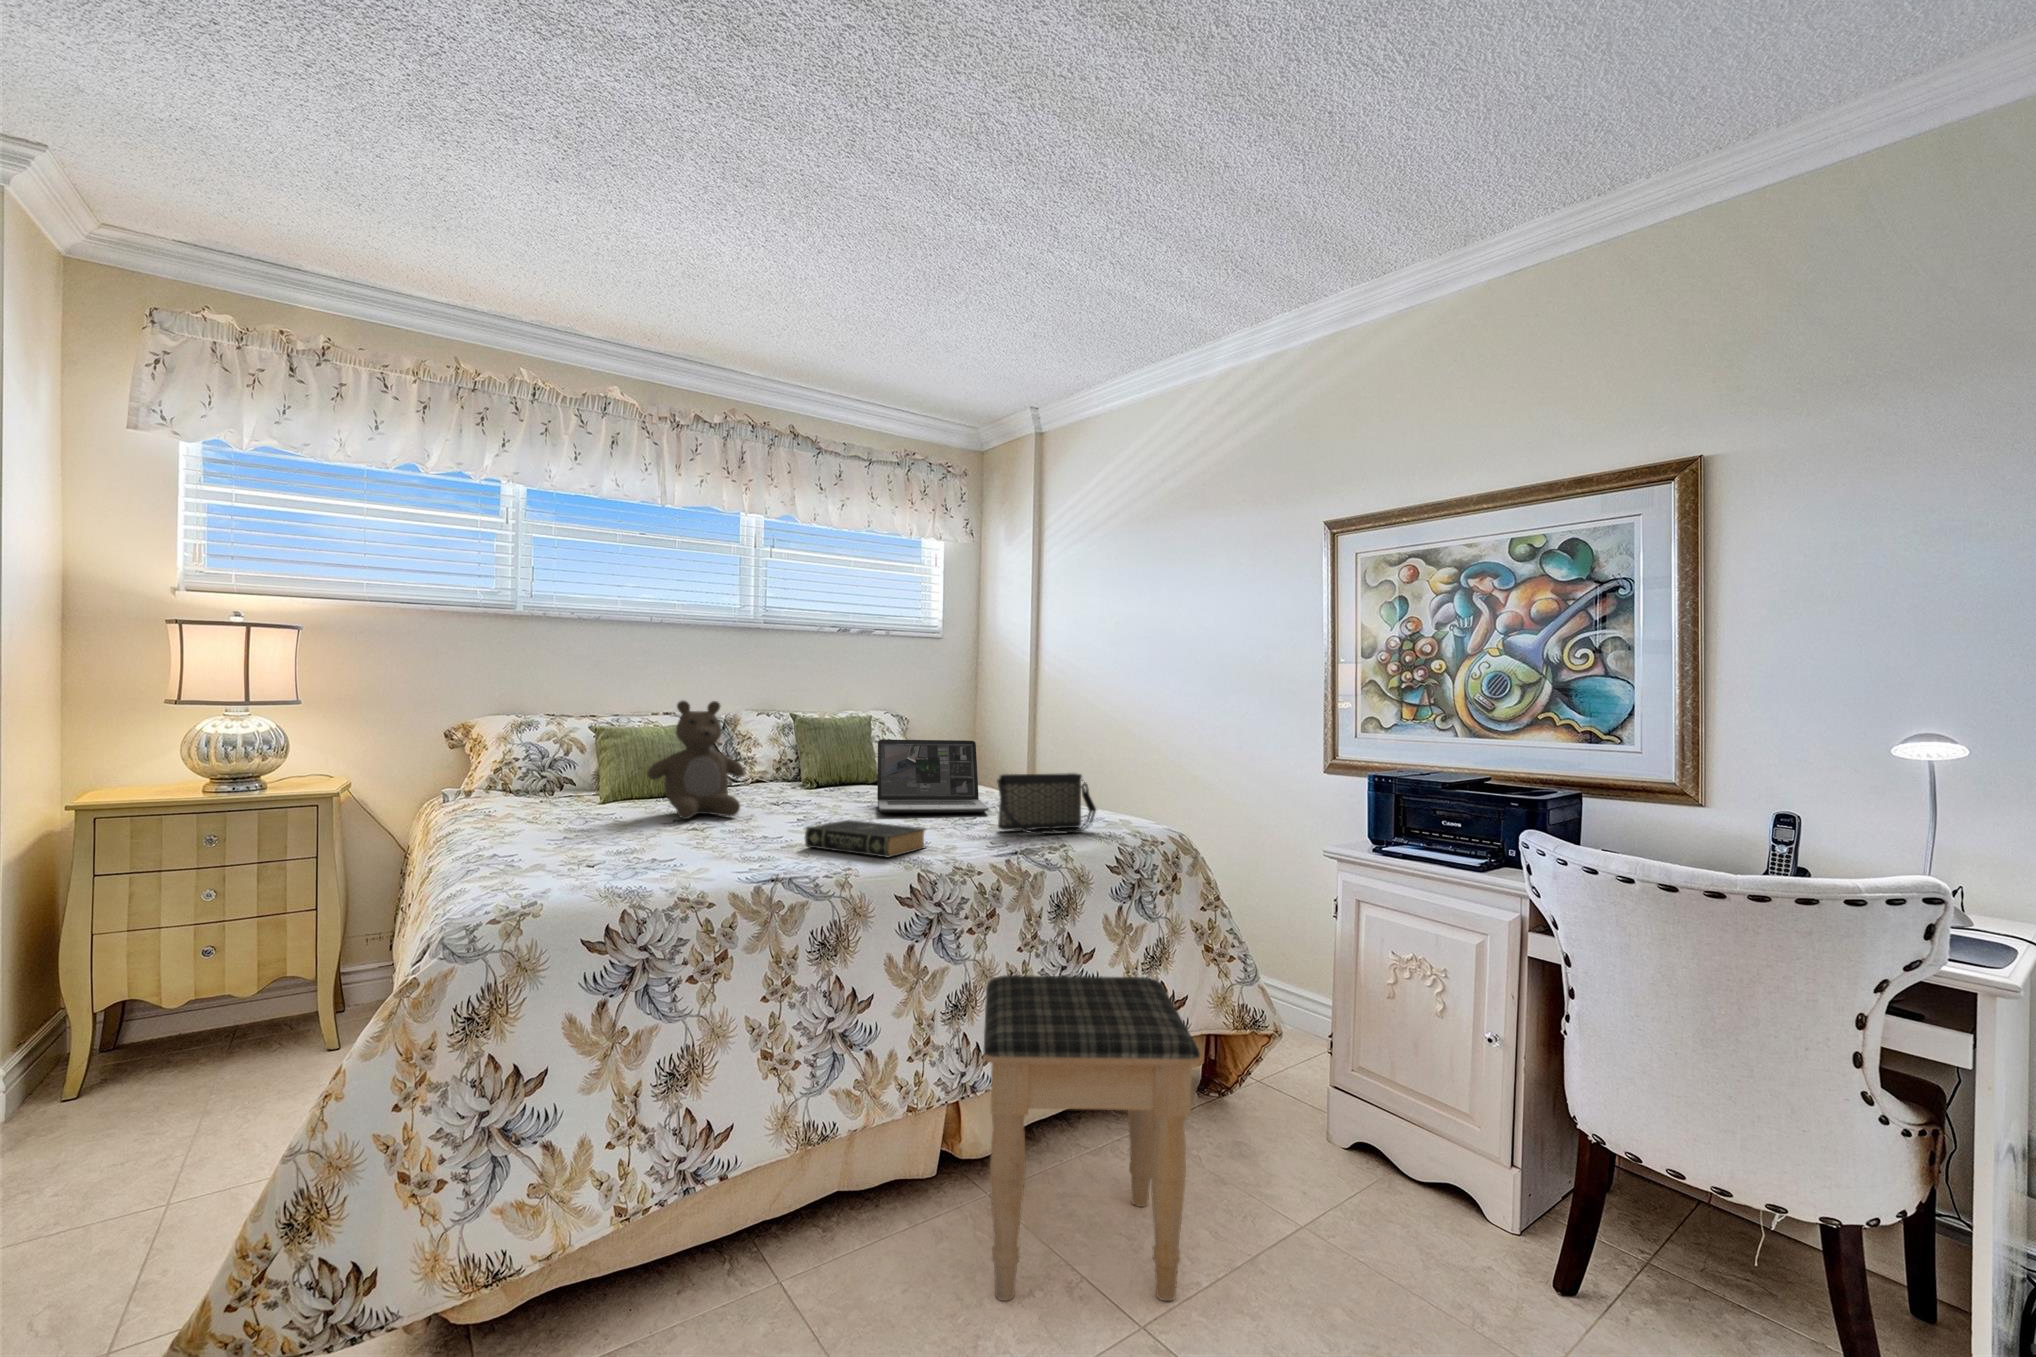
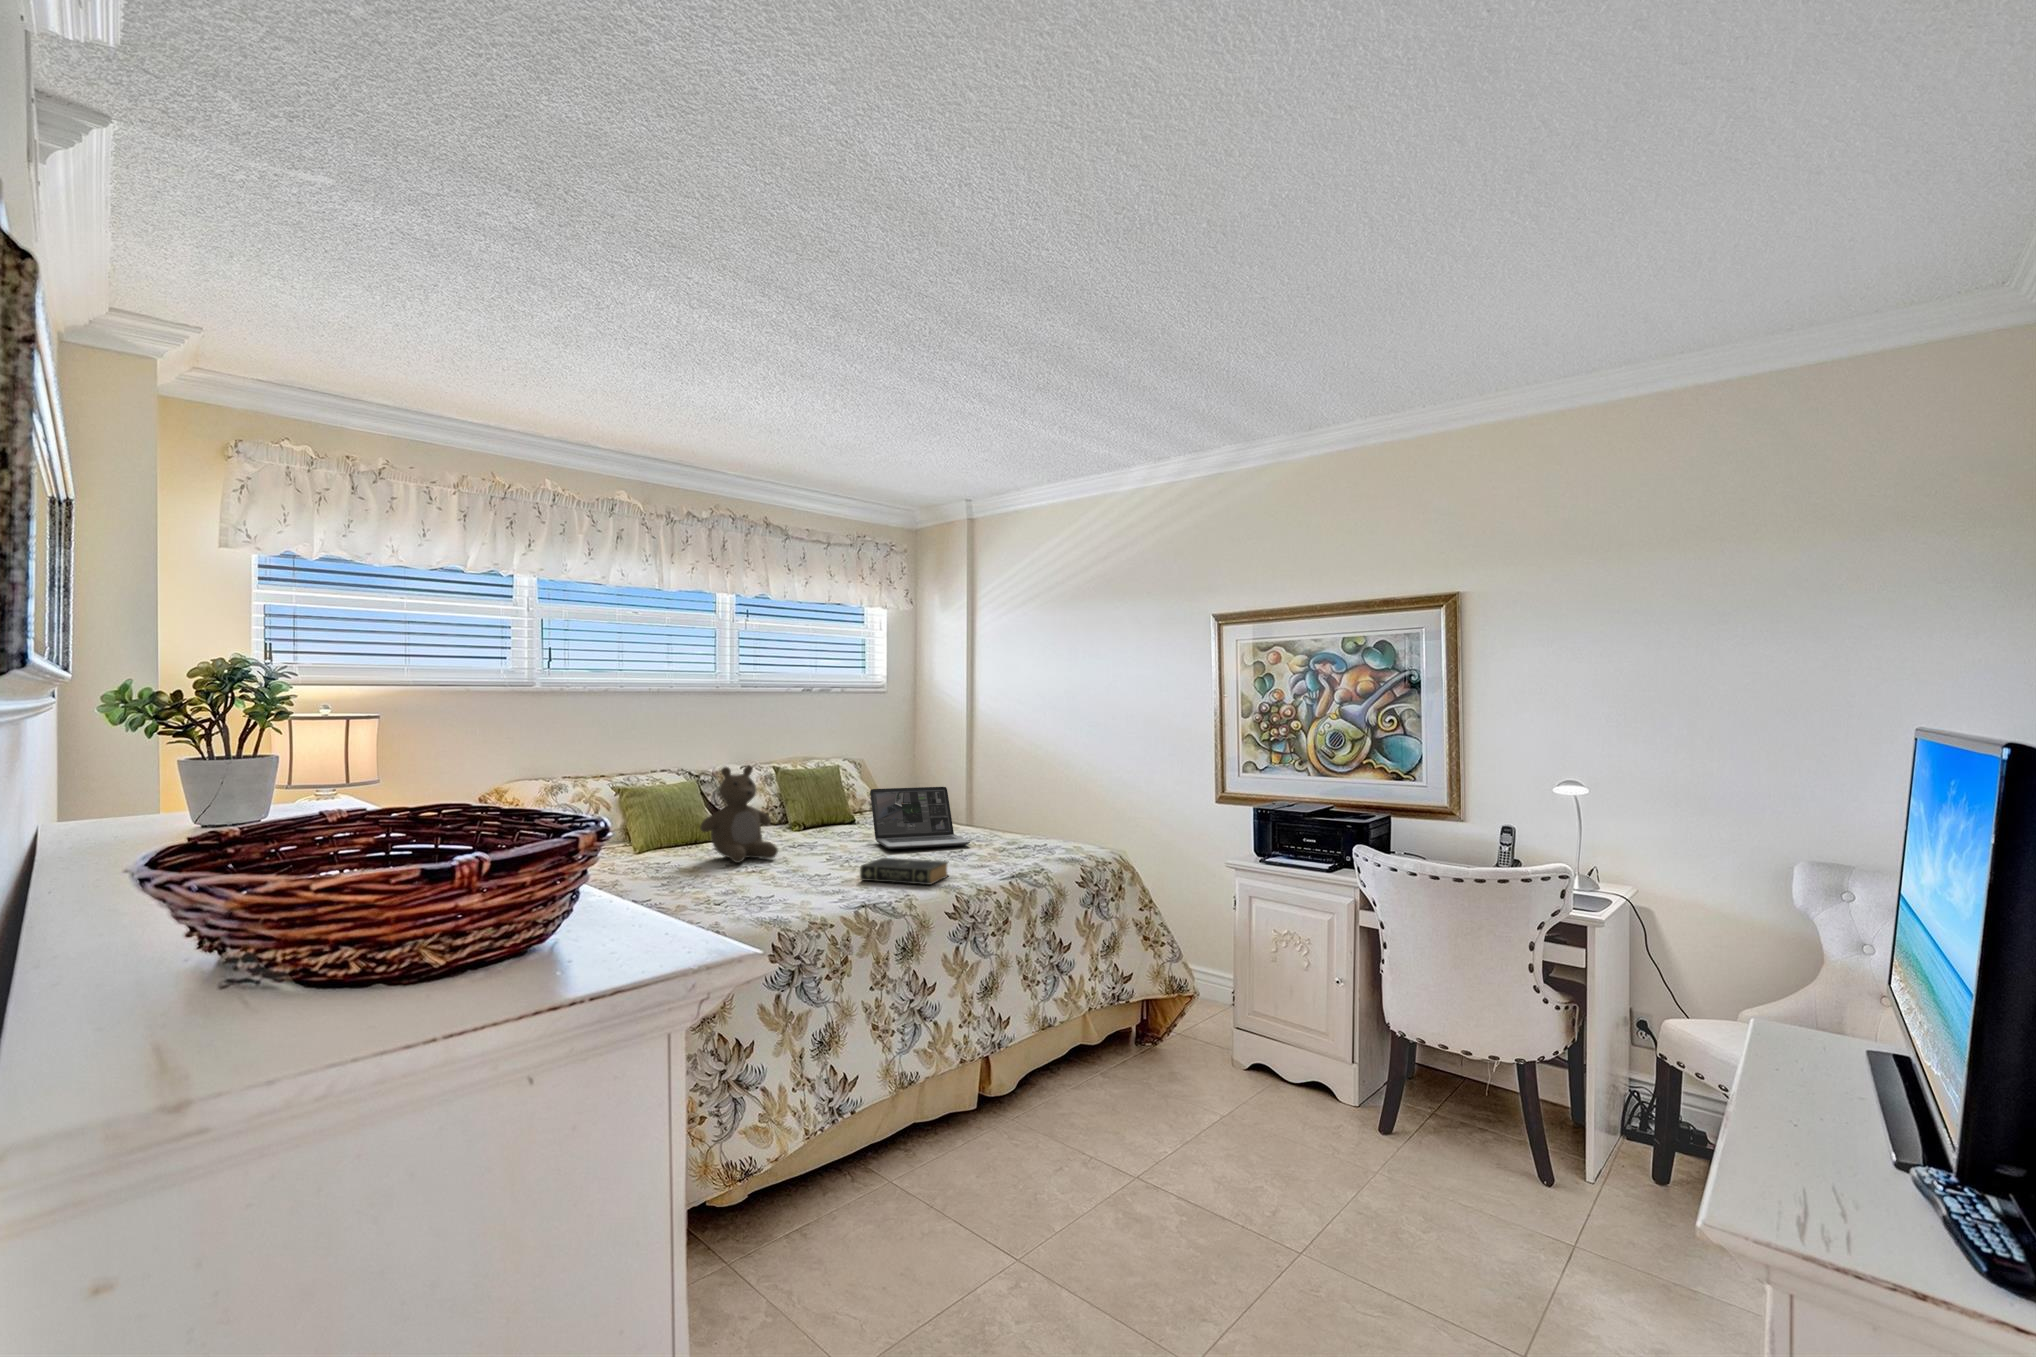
handbag: present [997,773,1096,834] -> none [988,813,1061,861]
footstool: present [983,975,1200,1301] -> none [1008,958,1169,1173]

